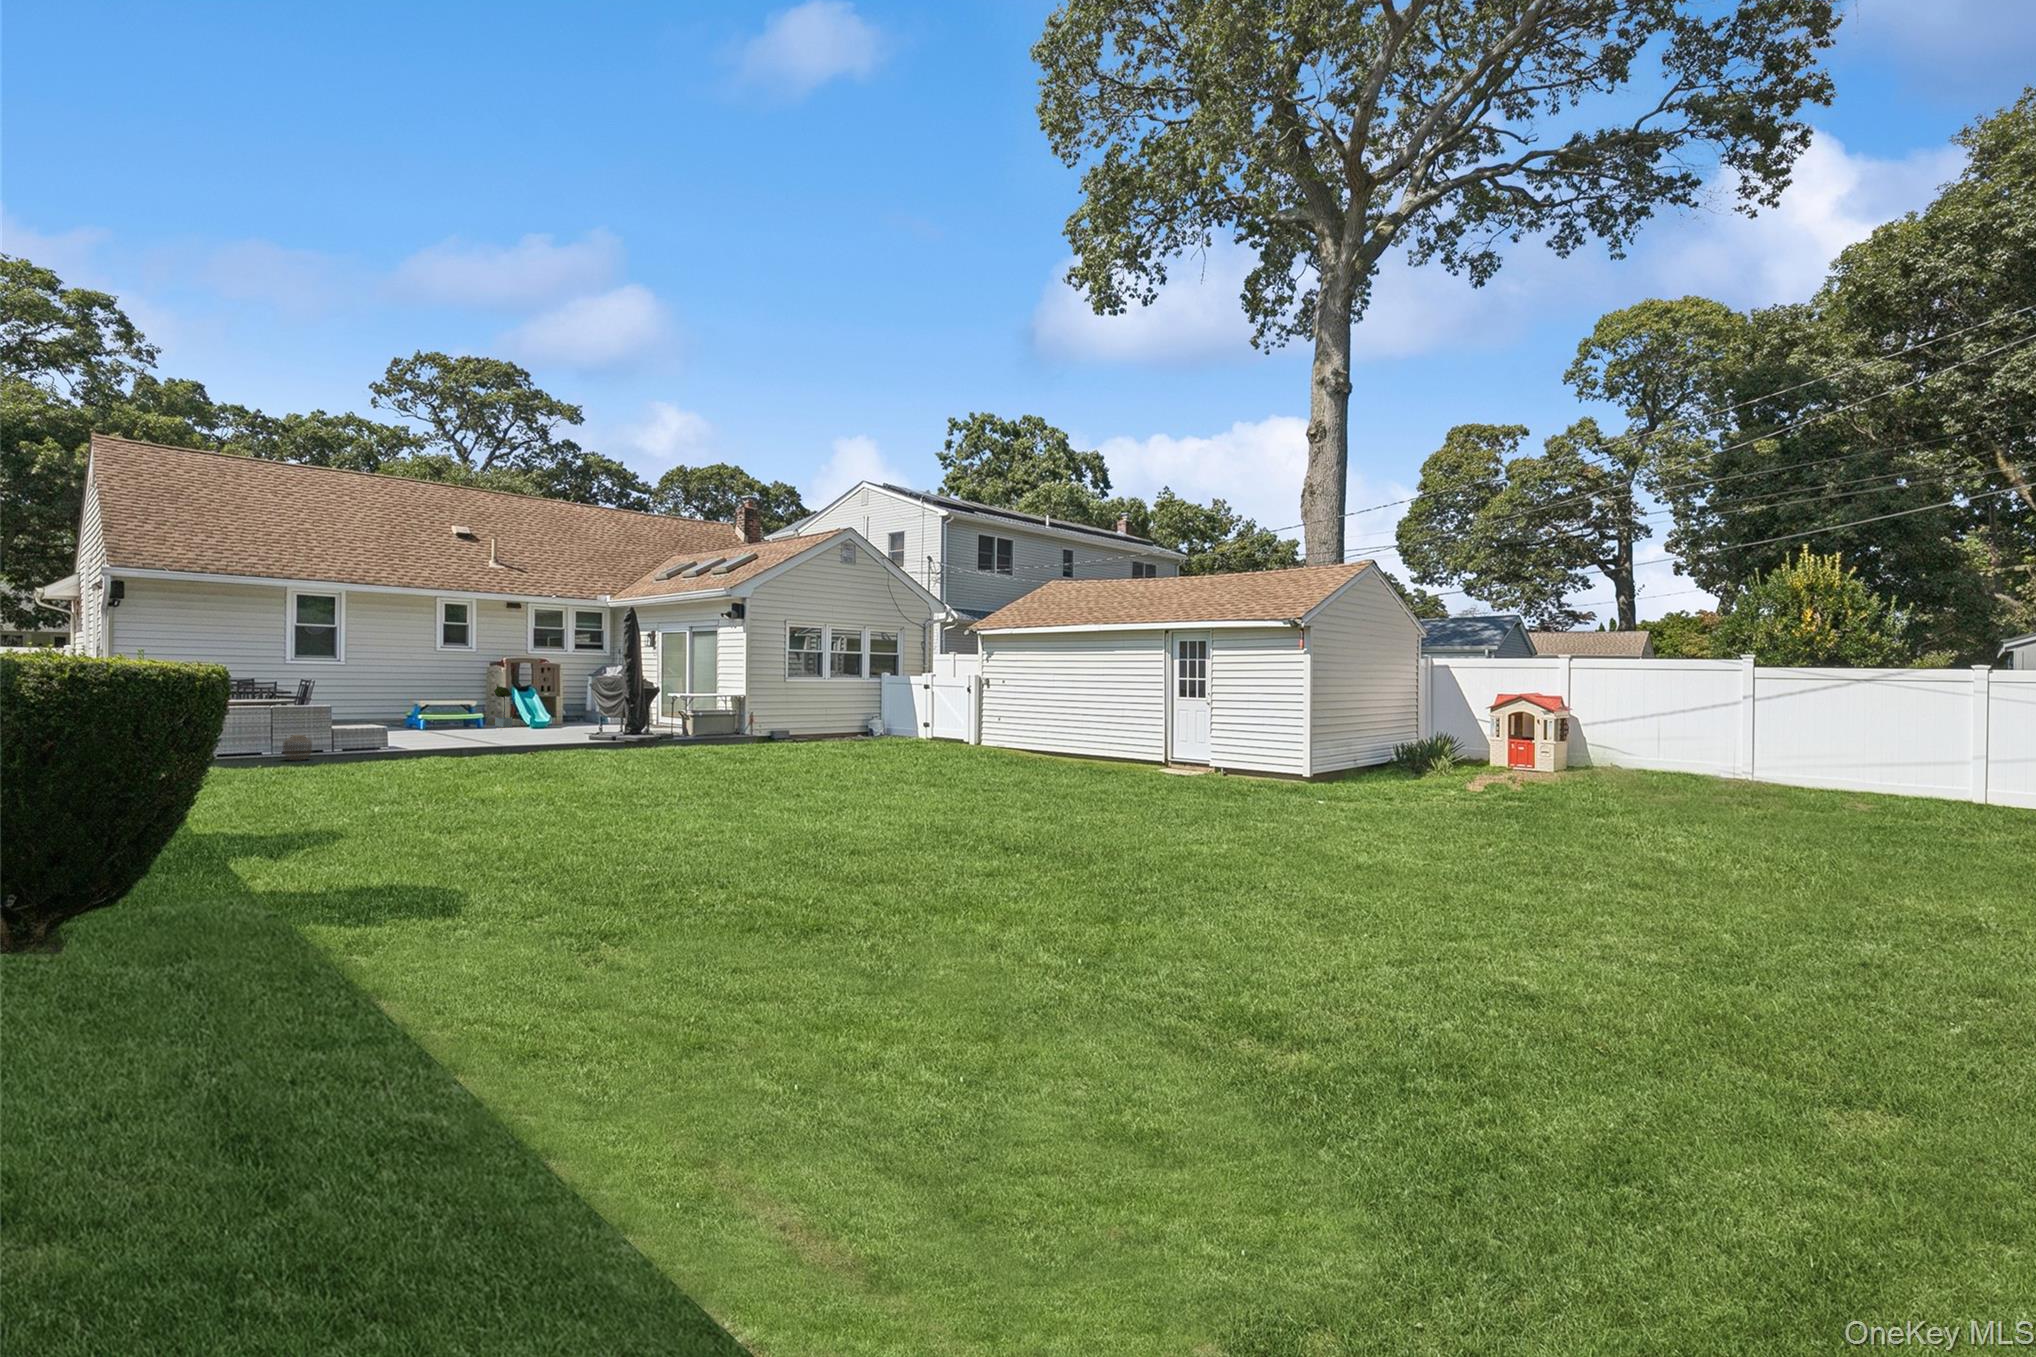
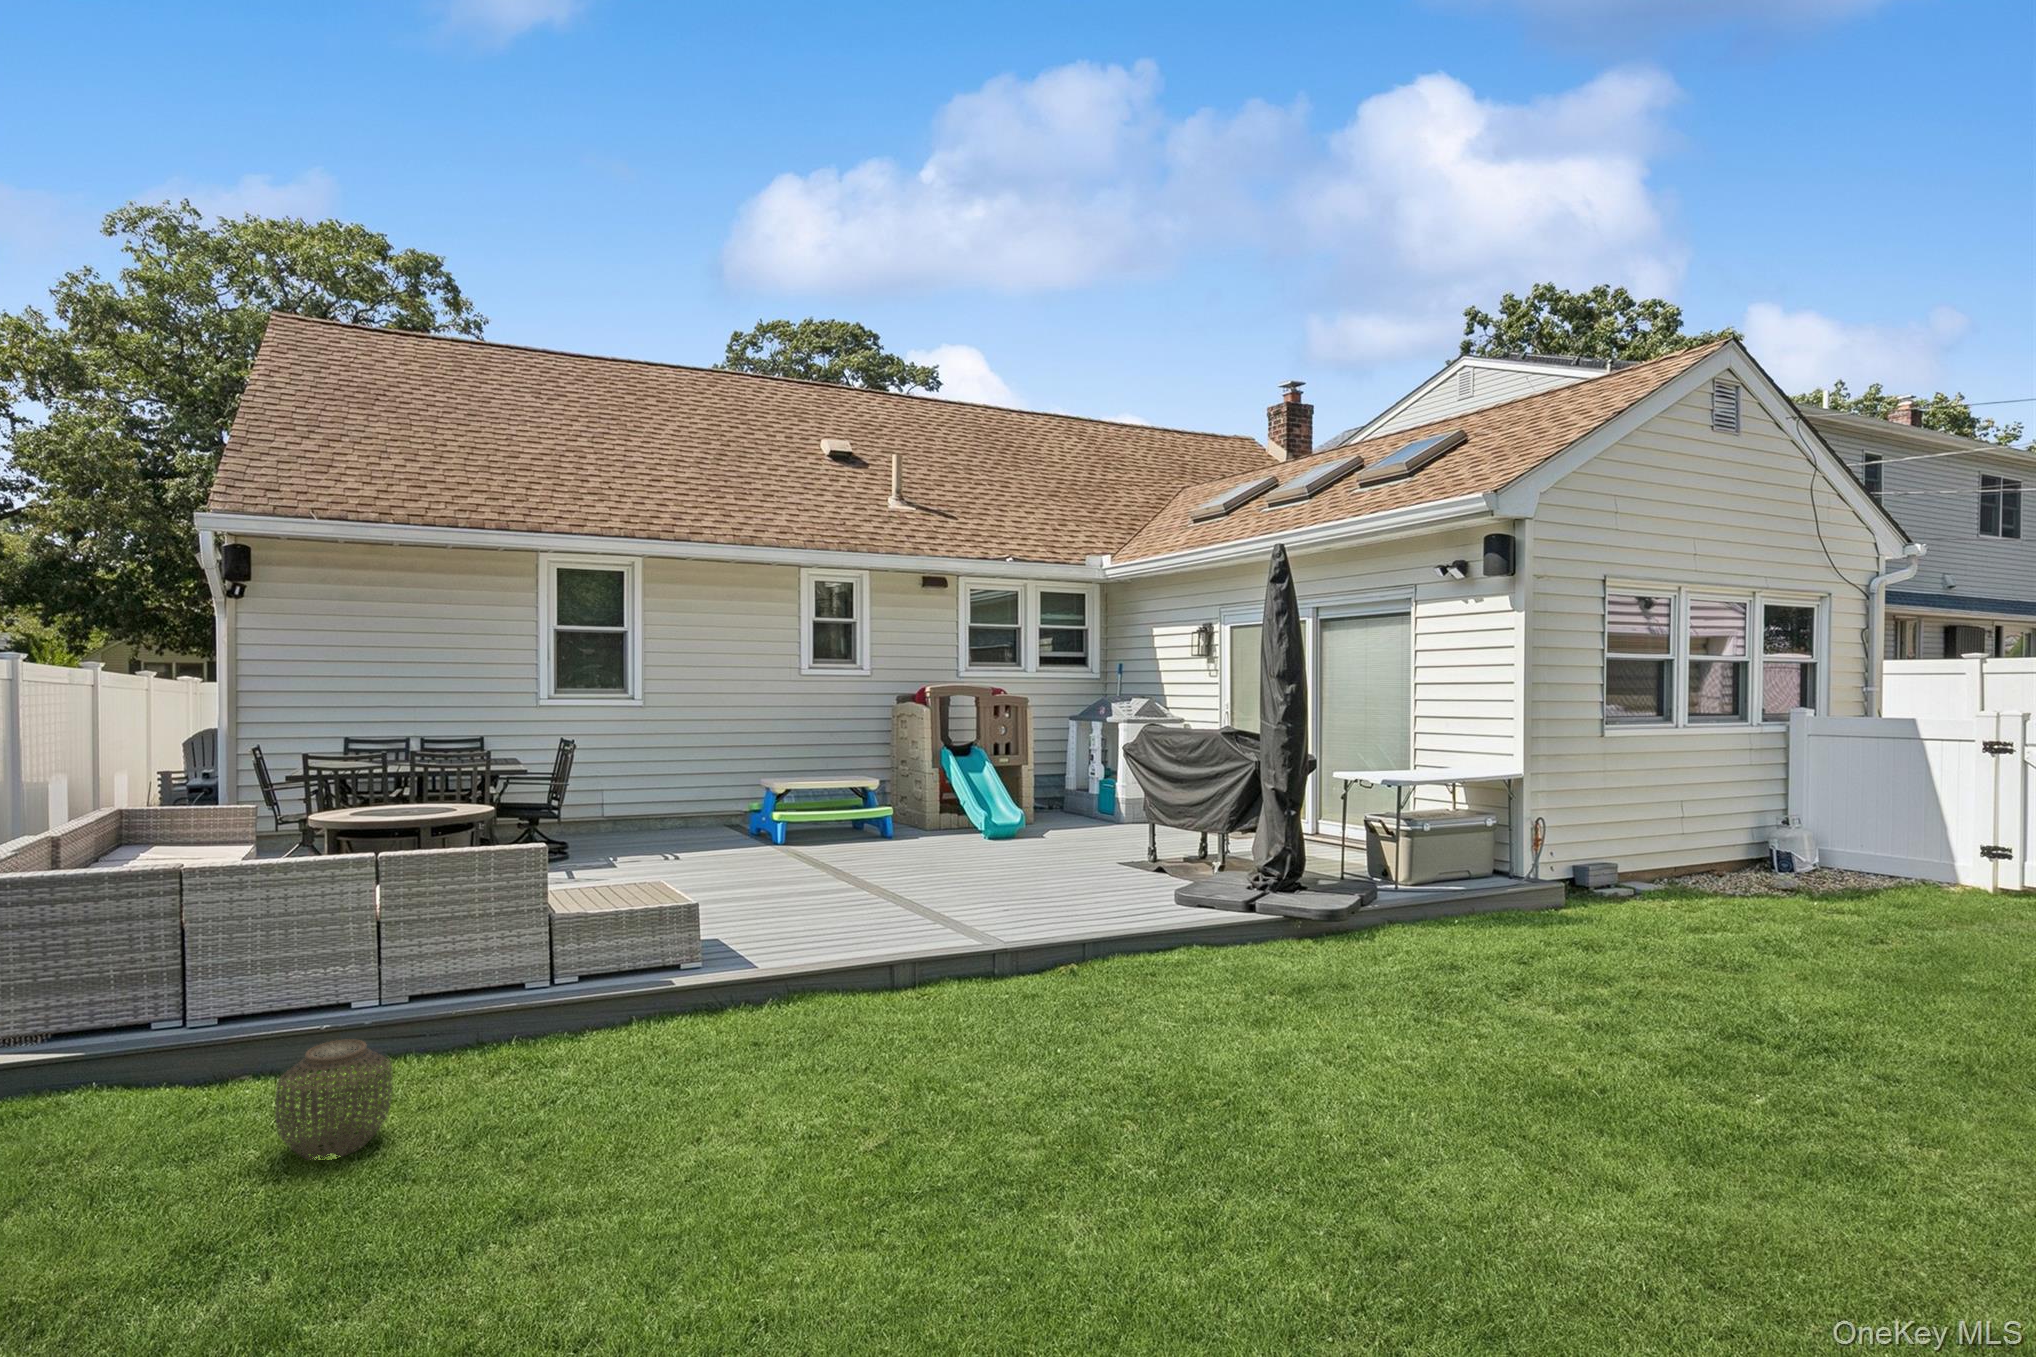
potted tree: present [494,686,512,727] -> none [911,746,947,835]

